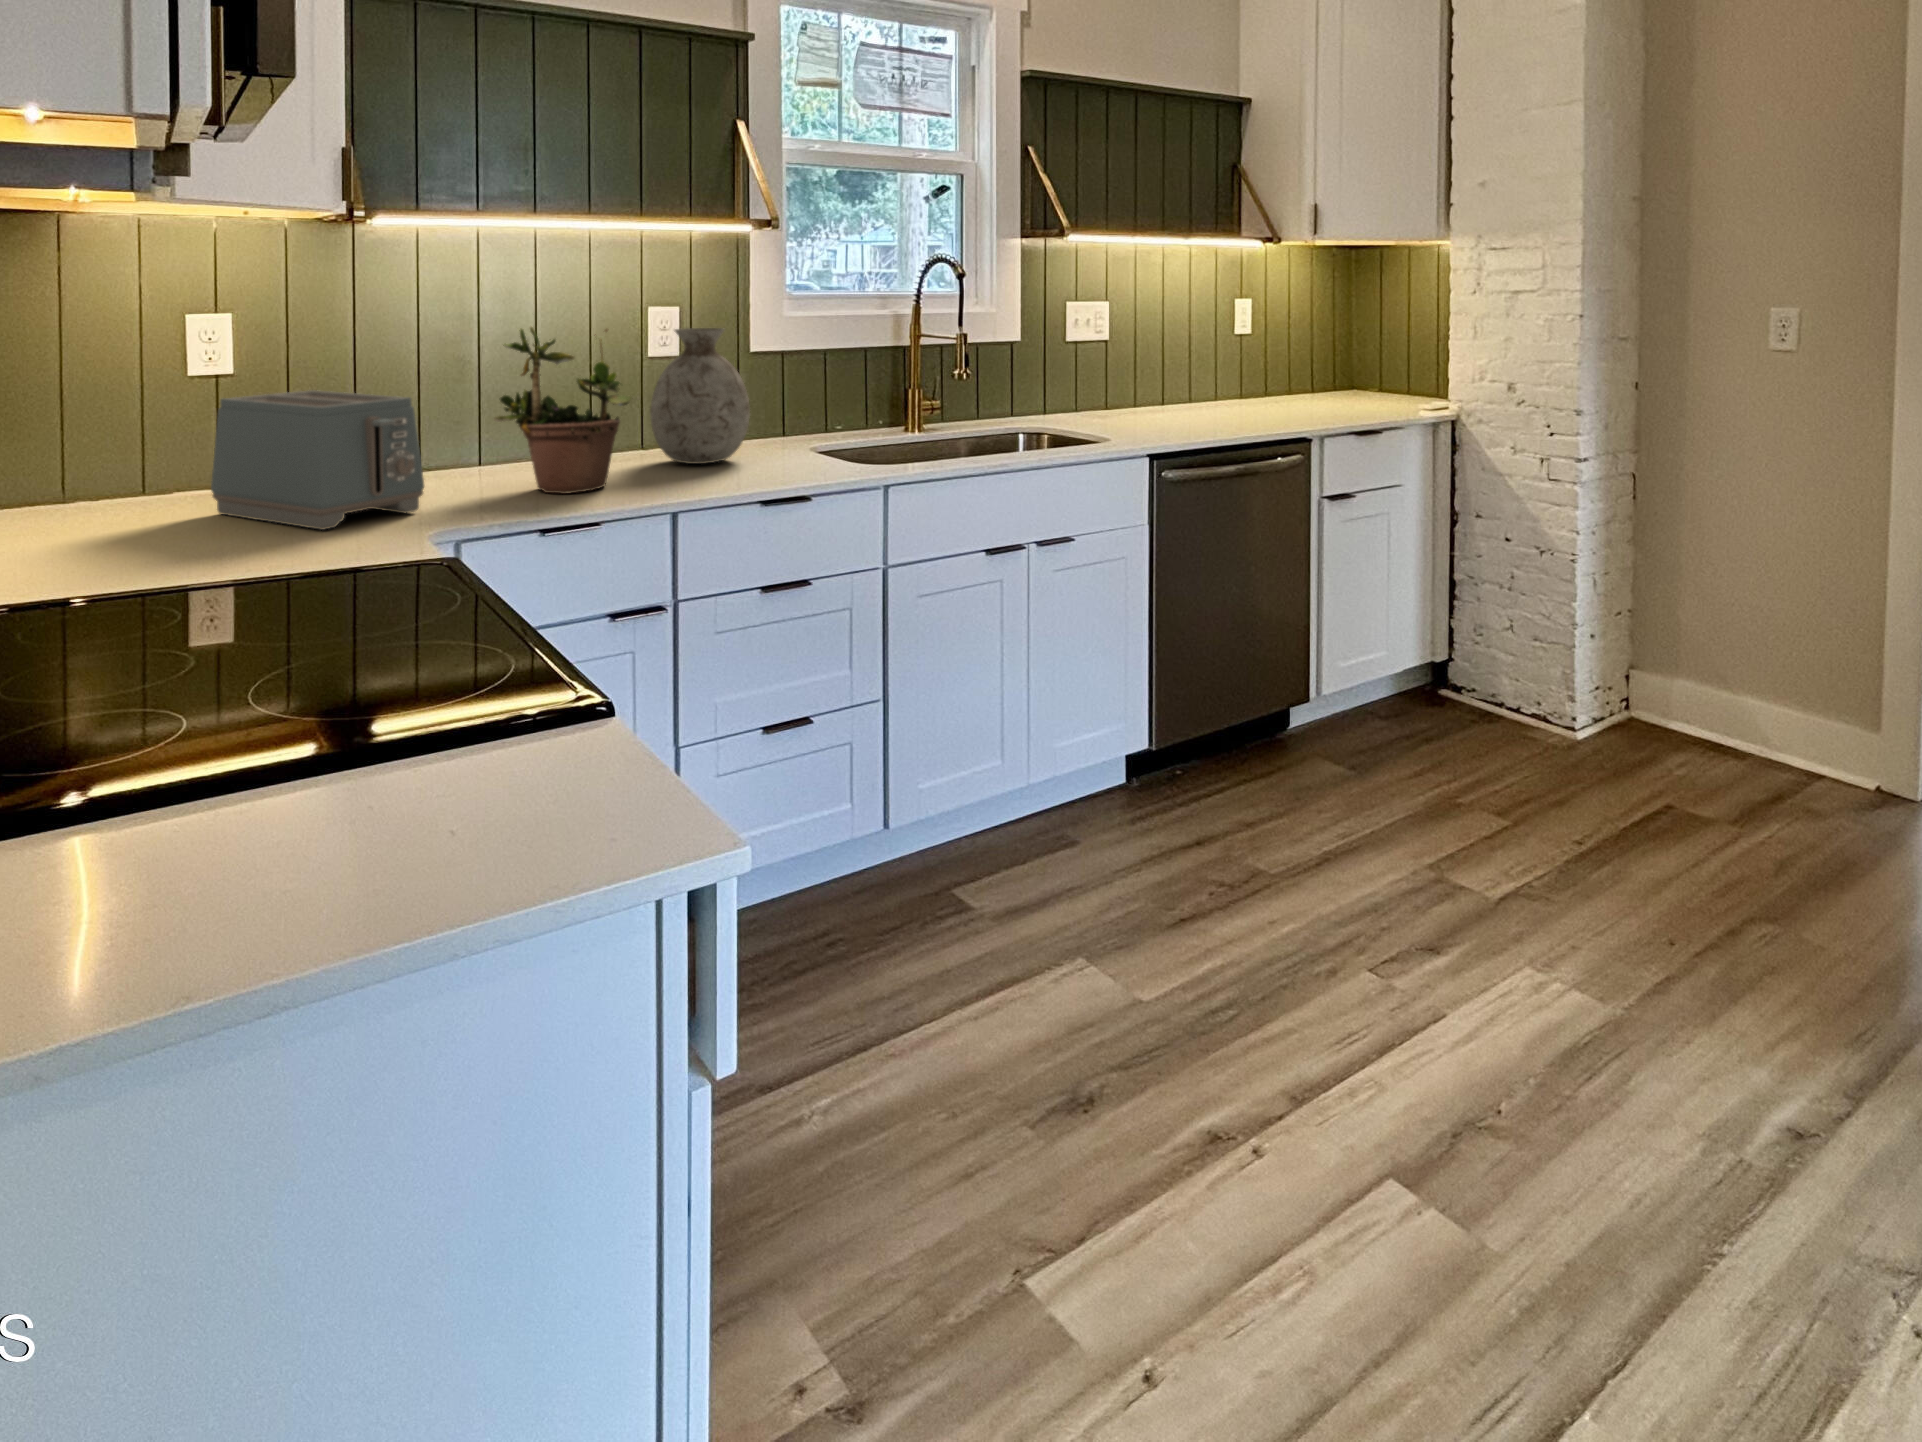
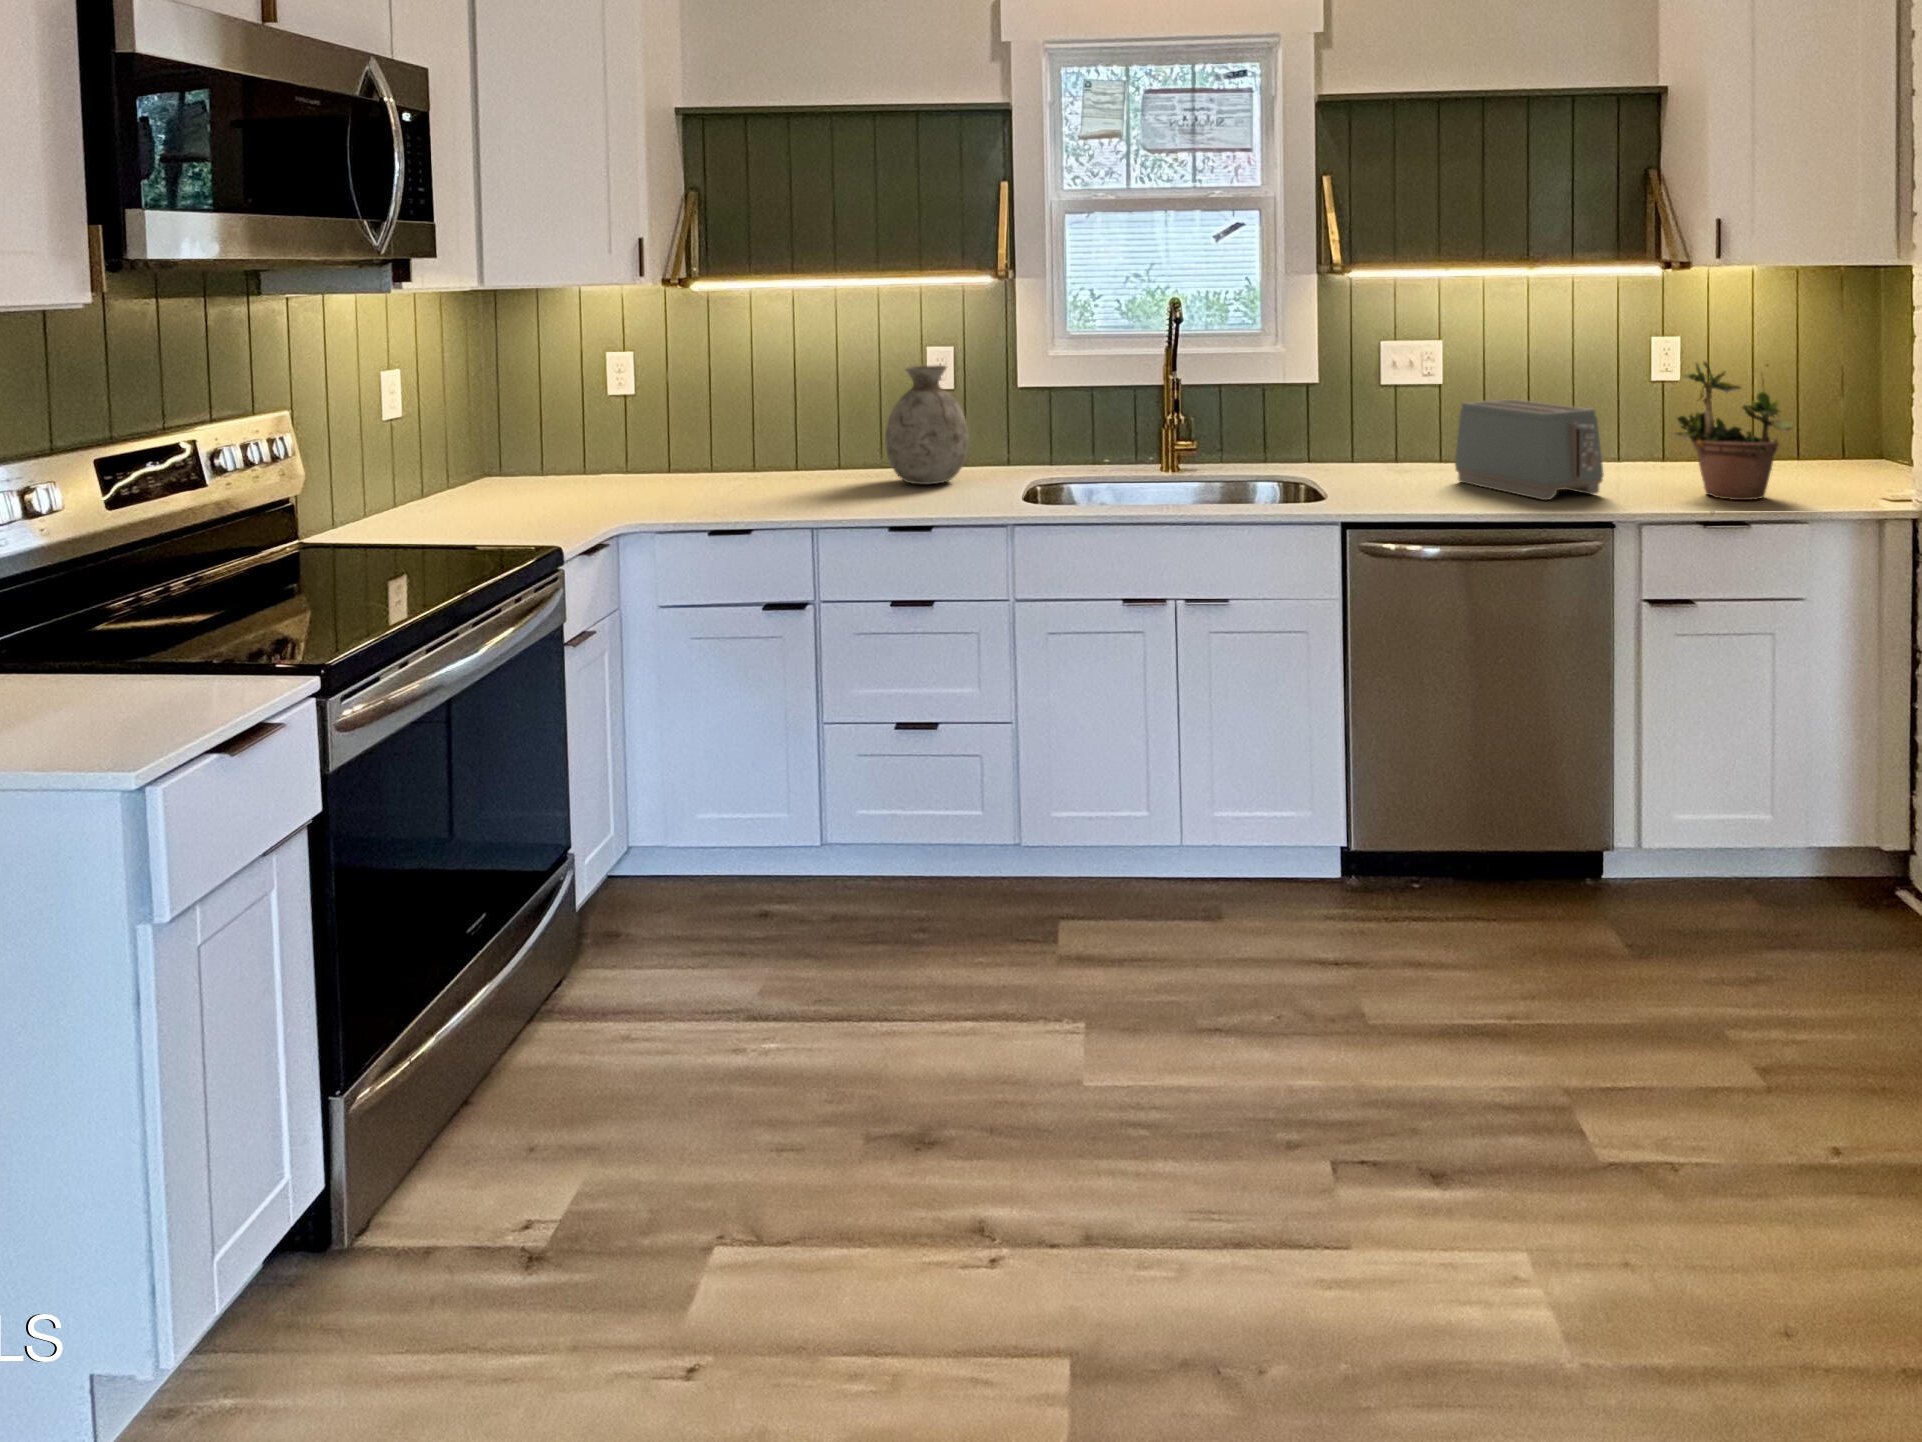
potted plant: present [494,327,632,494] -> present [1672,361,1794,500]
toaster: present [211,390,424,530] -> present [1455,399,1604,500]

